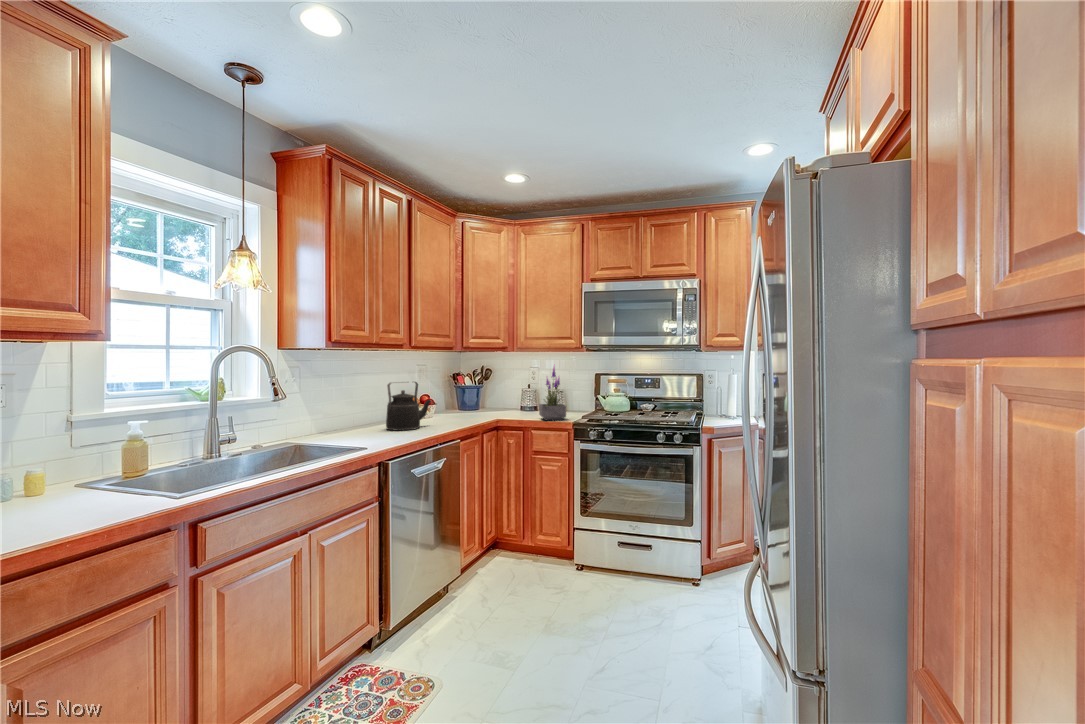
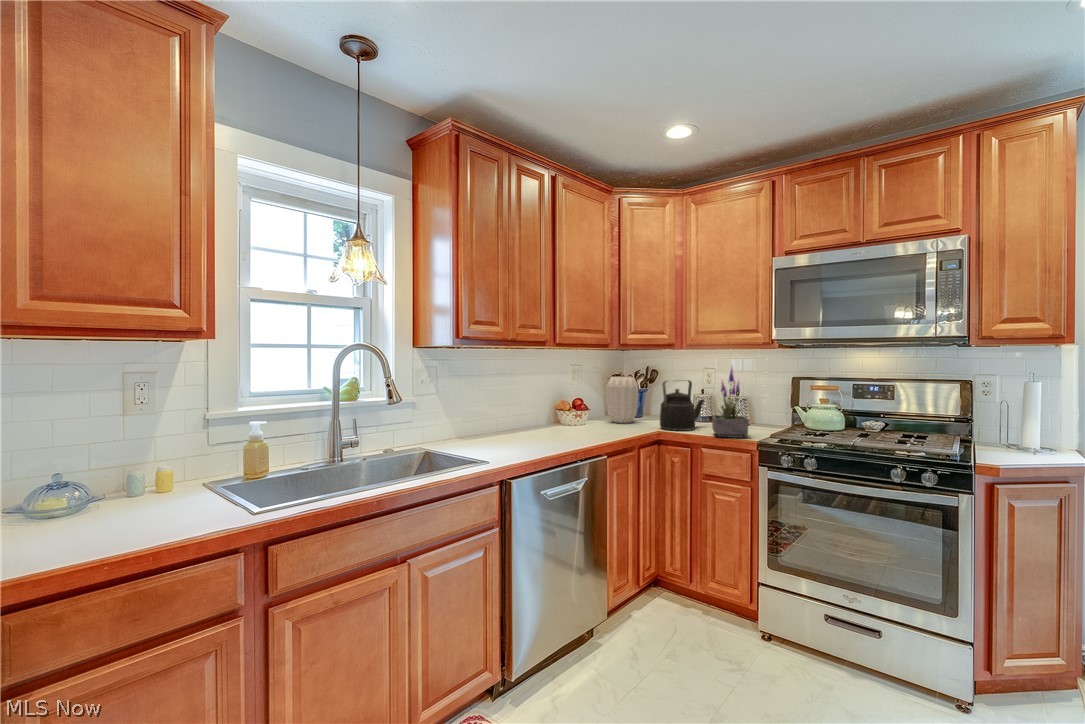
vase: none [450,375,477,415] -> present [606,376,638,423]
kettle: present [386,382,431,430] -> present [660,380,704,431]

